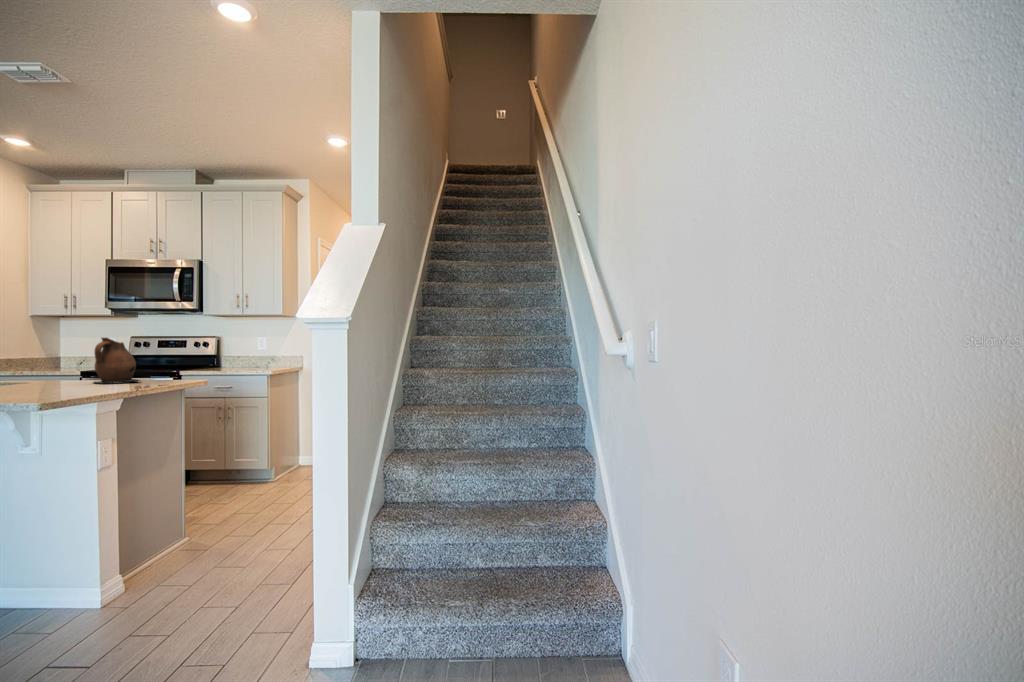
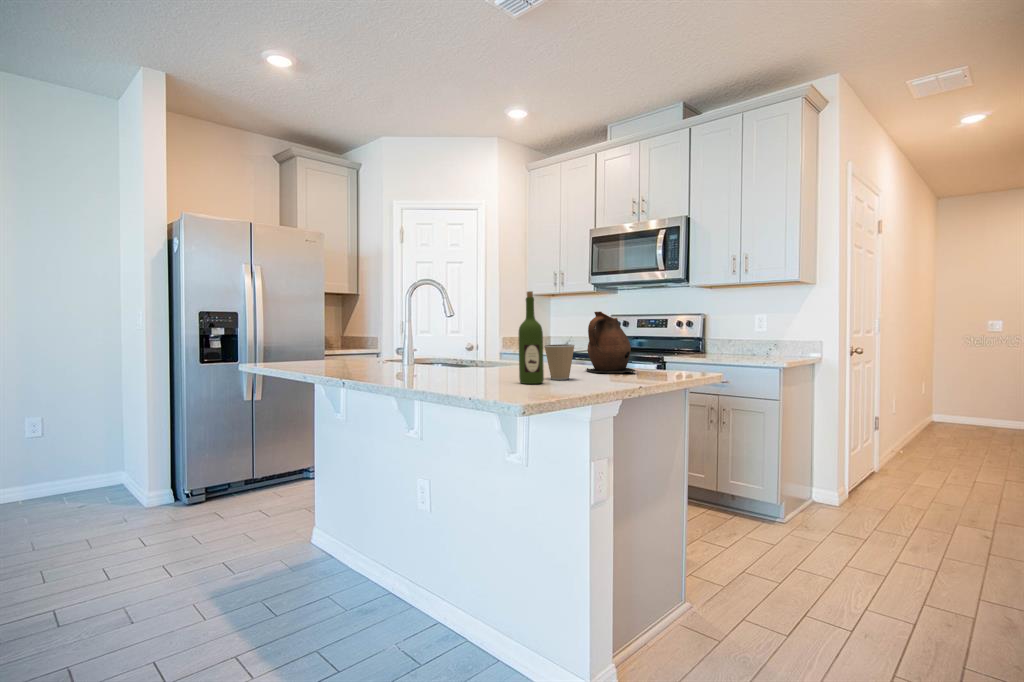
wine bottle: none [20,324,47,393] -> present [519,291,544,384]
coffee cup: none [48,363,79,390] -> present [544,344,575,380]

